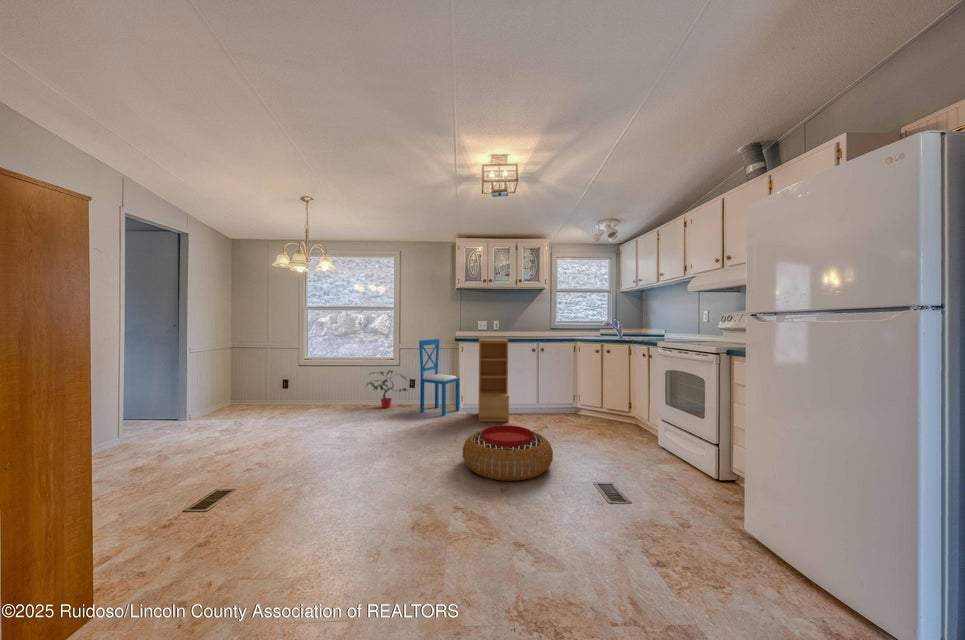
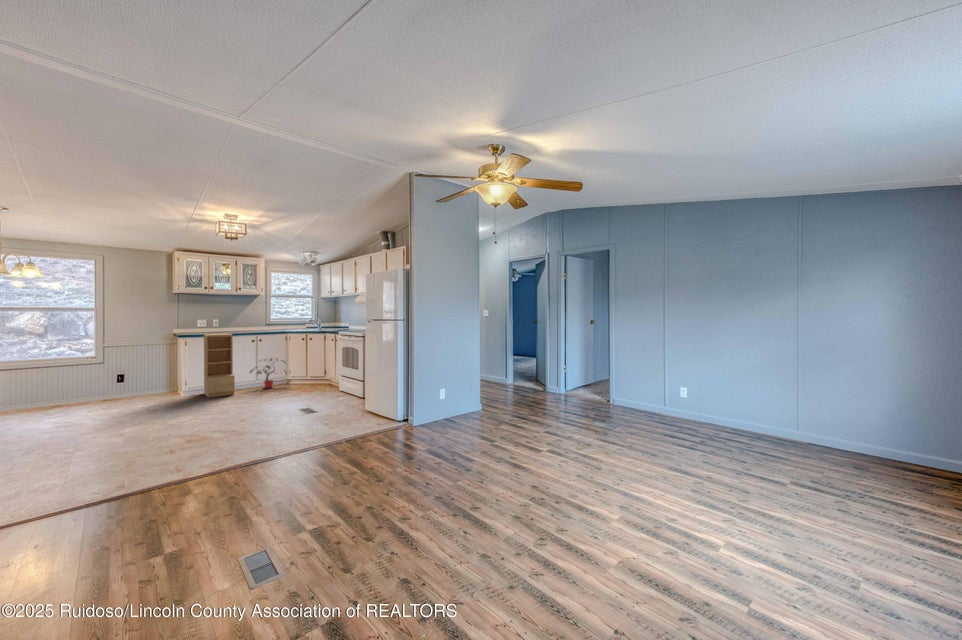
dining chair: present [419,339,460,416] -> none [138,336,182,400]
potted plant: present [366,370,407,408] -> present [250,358,289,388]
pouf: present [462,425,553,481] -> none [208,389,274,419]

